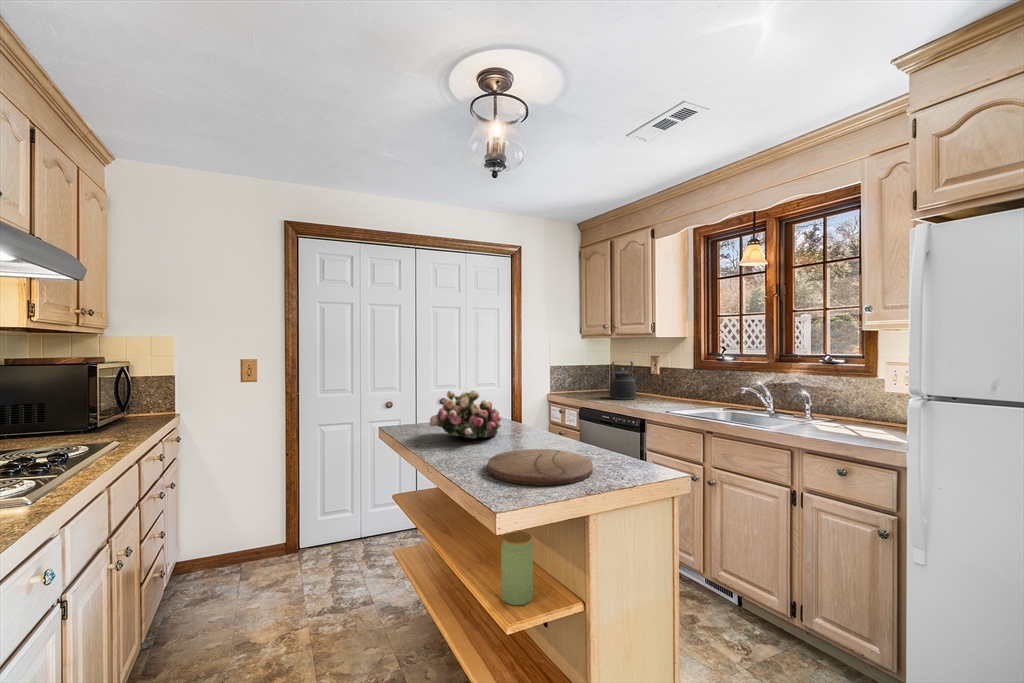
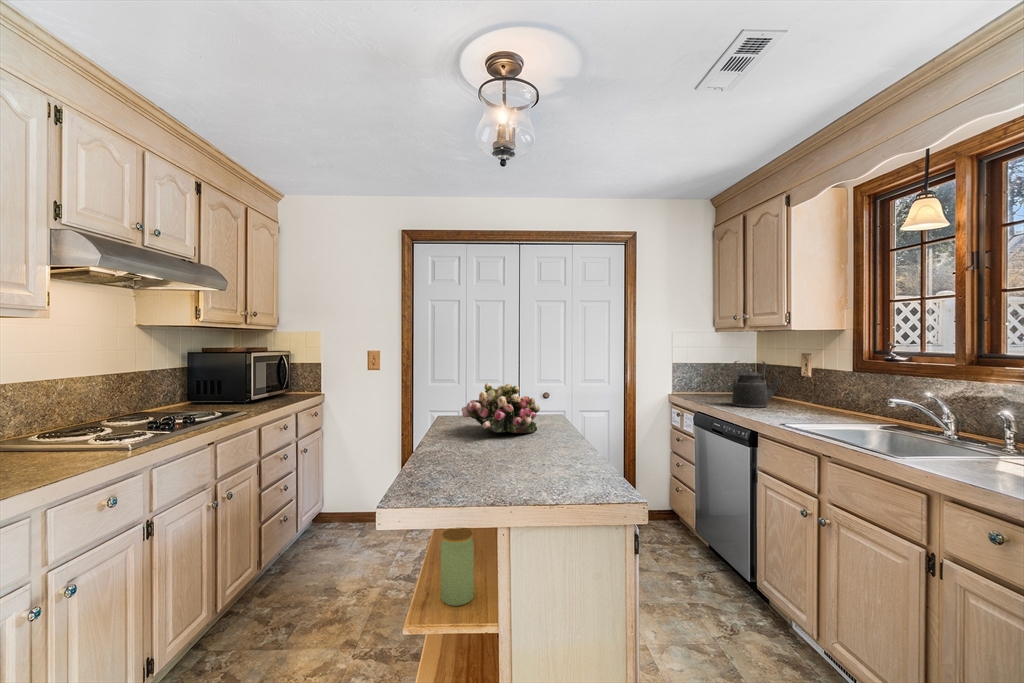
cutting board: present [488,449,593,486] -> none [457,448,570,487]

